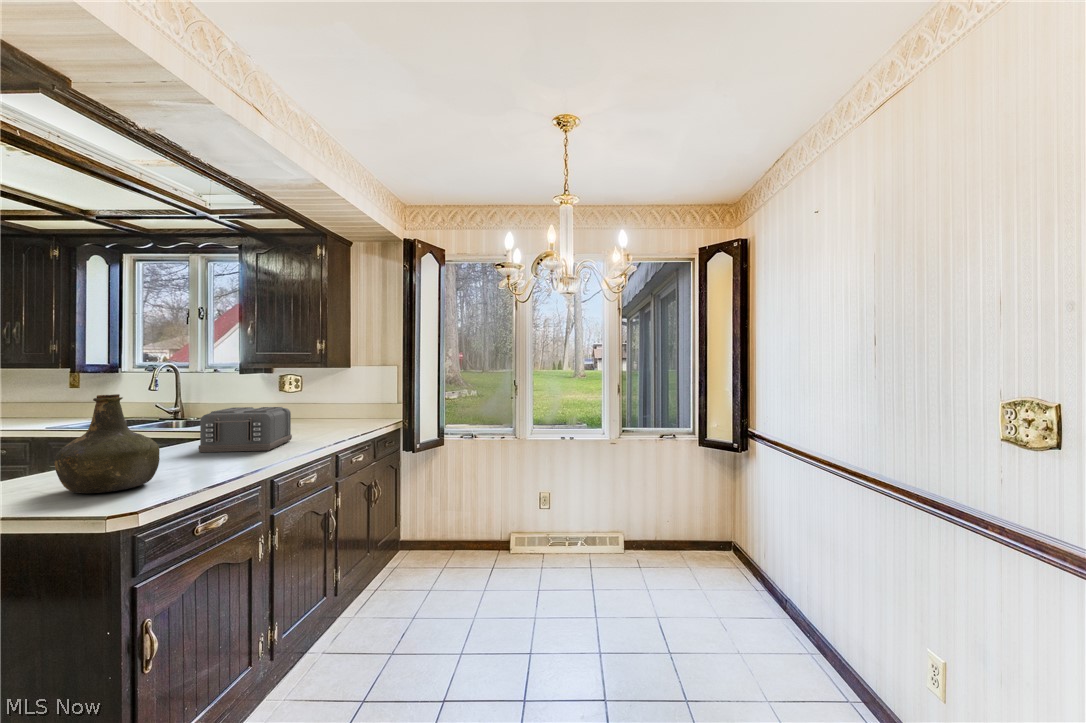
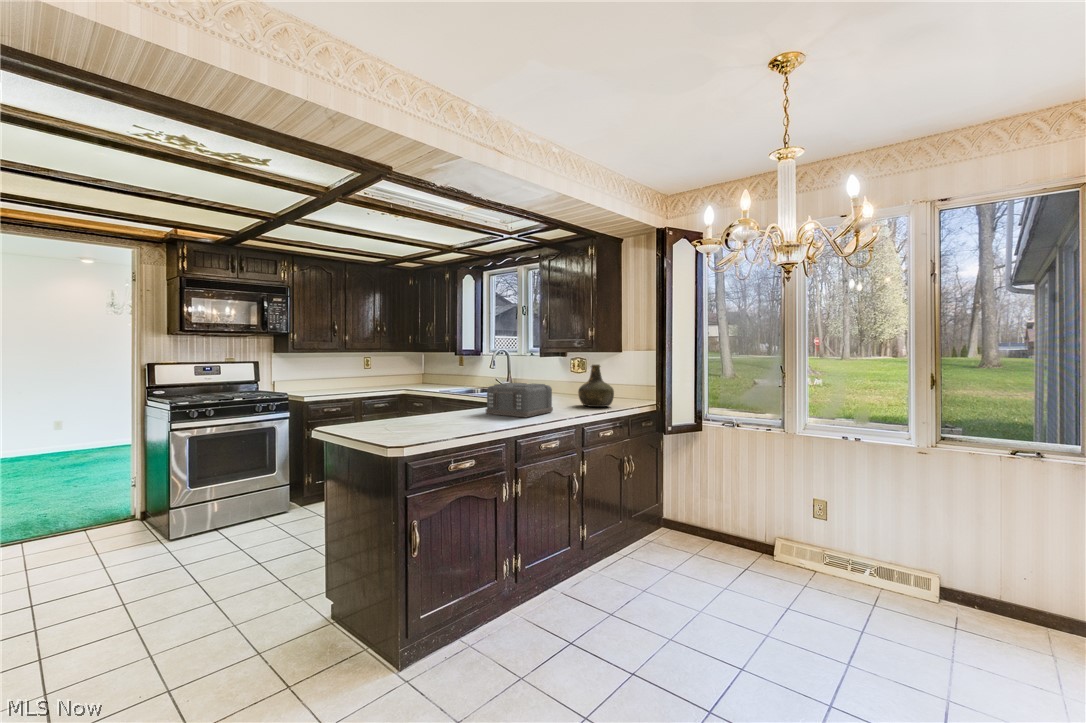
bottle: present [54,394,160,493] -> present [578,365,614,407]

